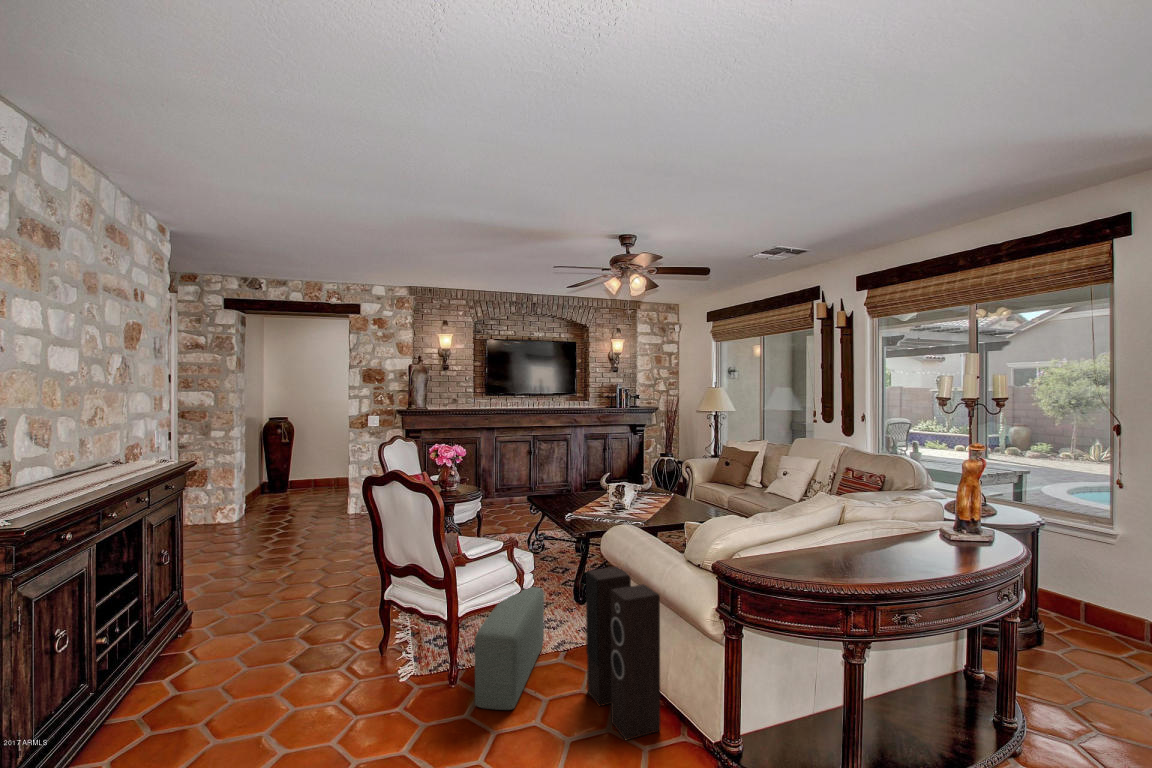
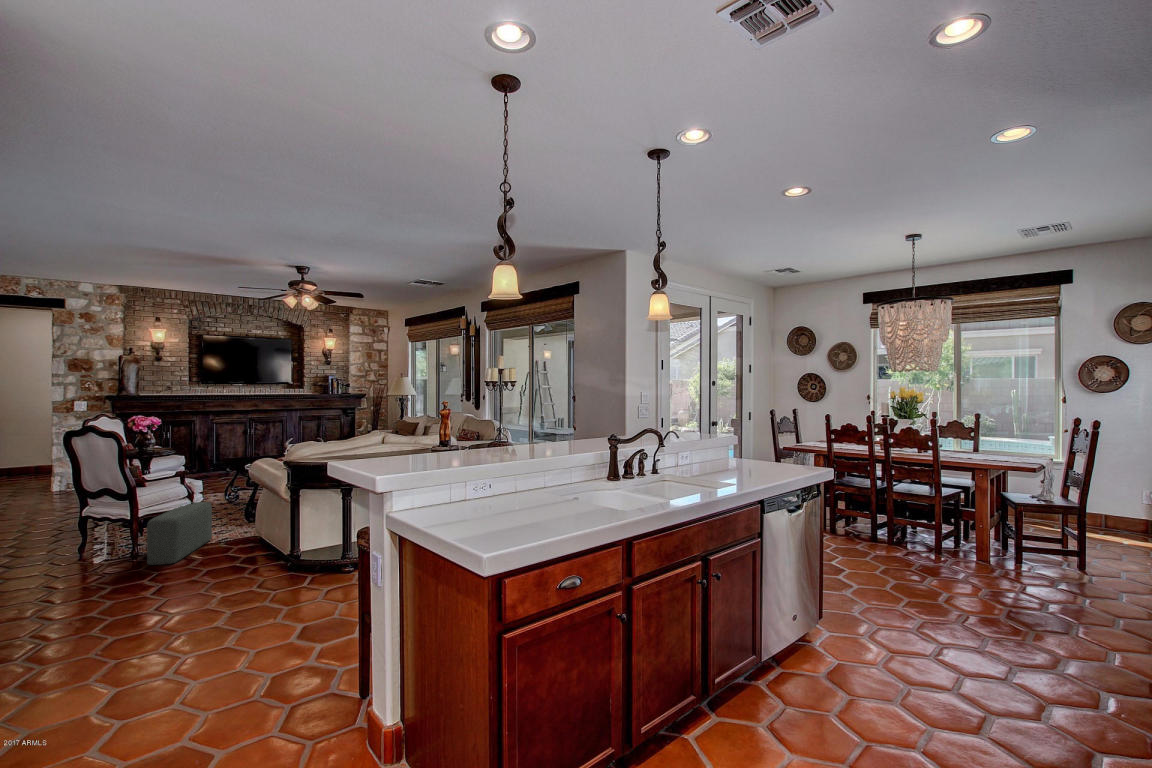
speaker: present [586,567,661,740] -> none [230,478,269,565]

